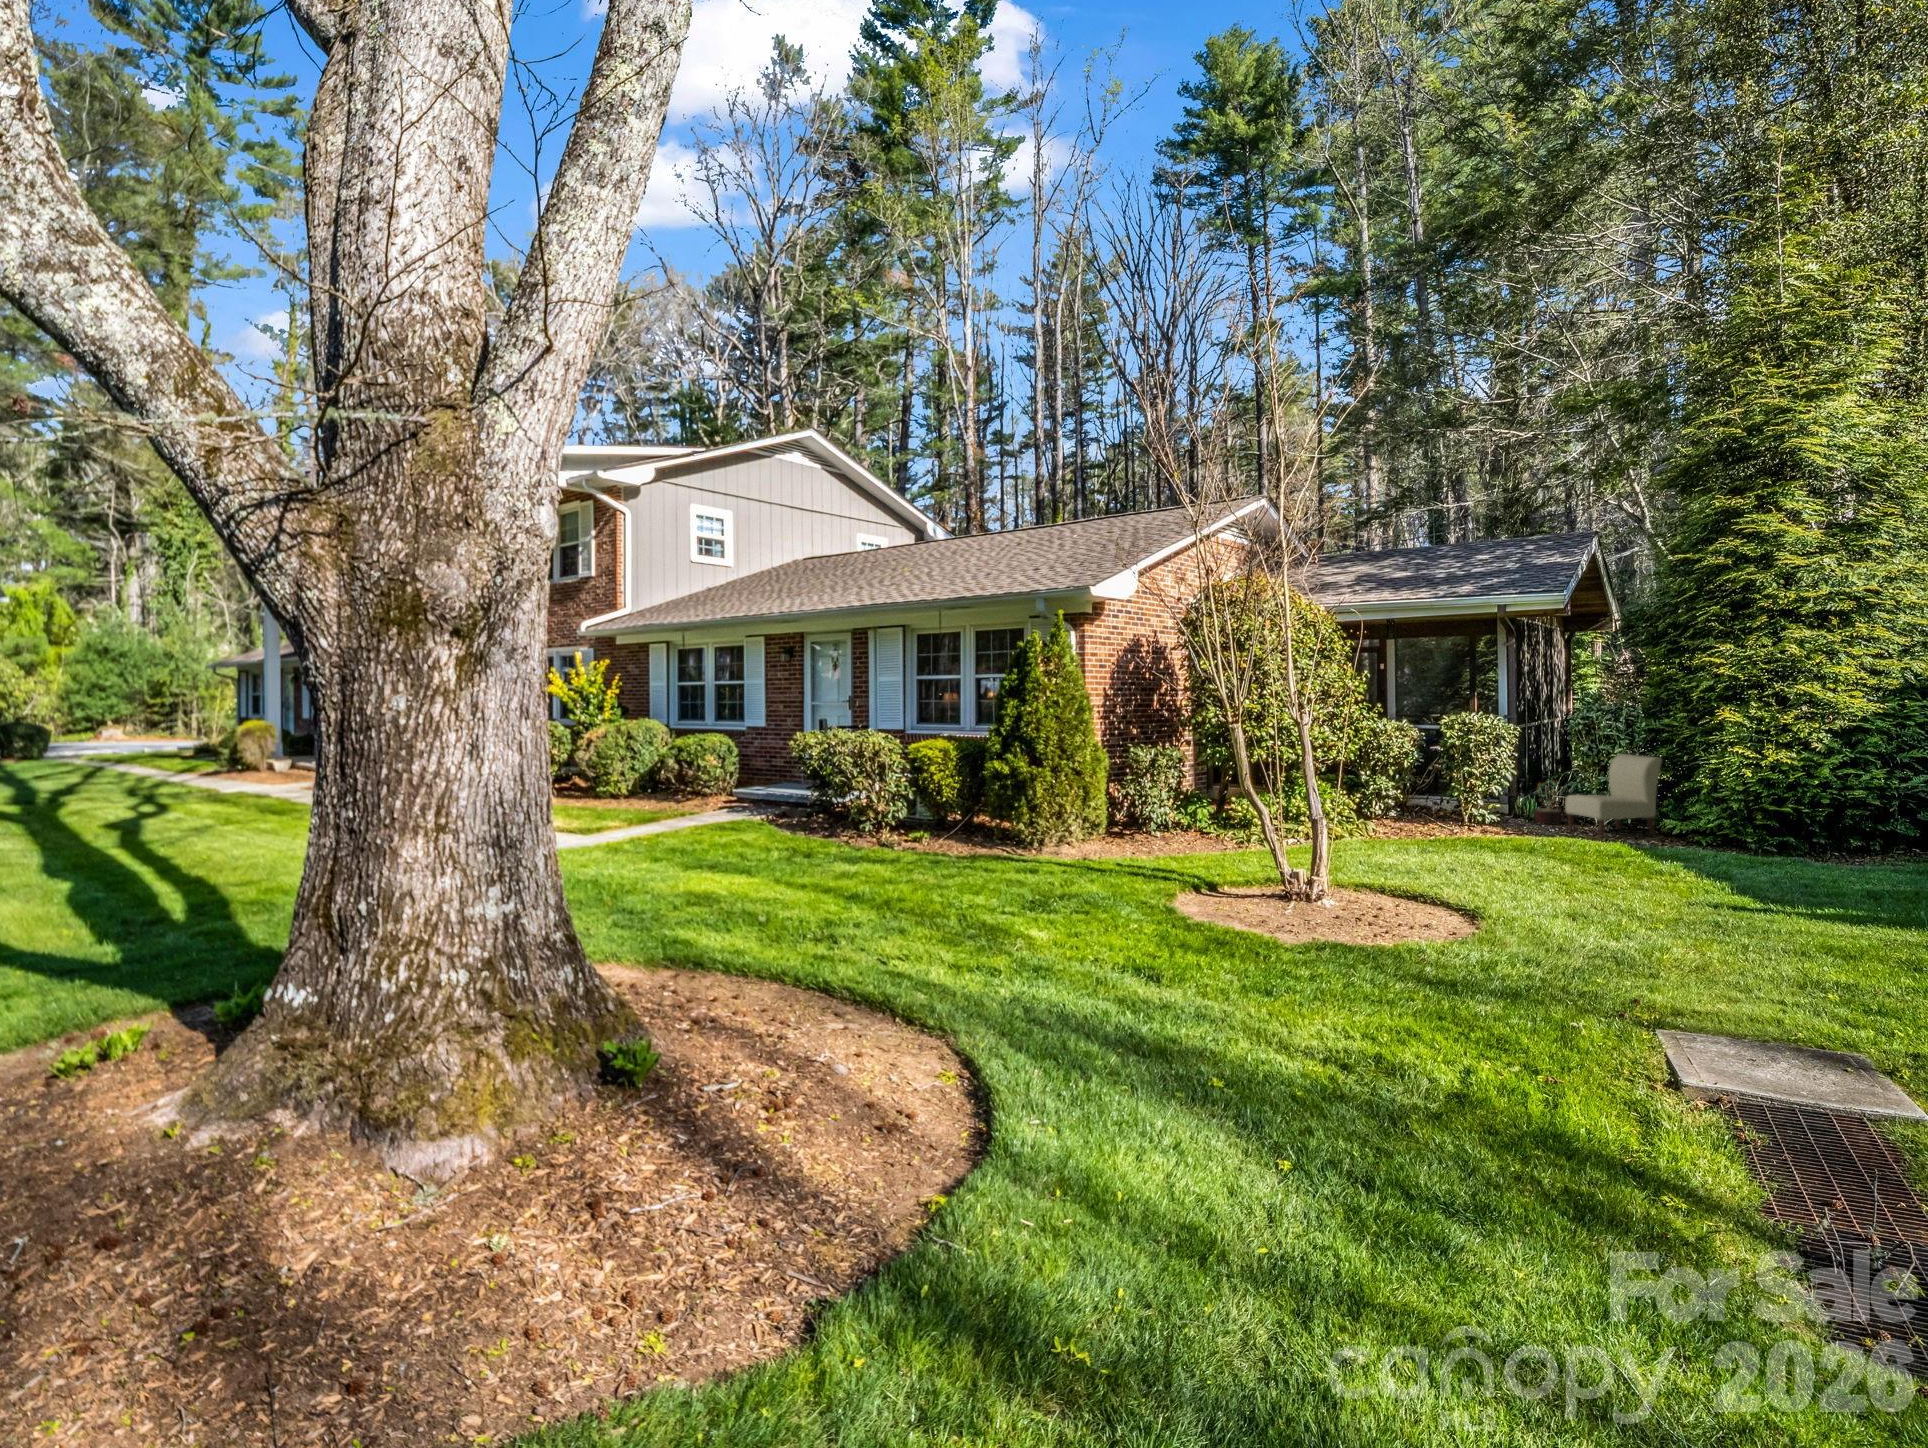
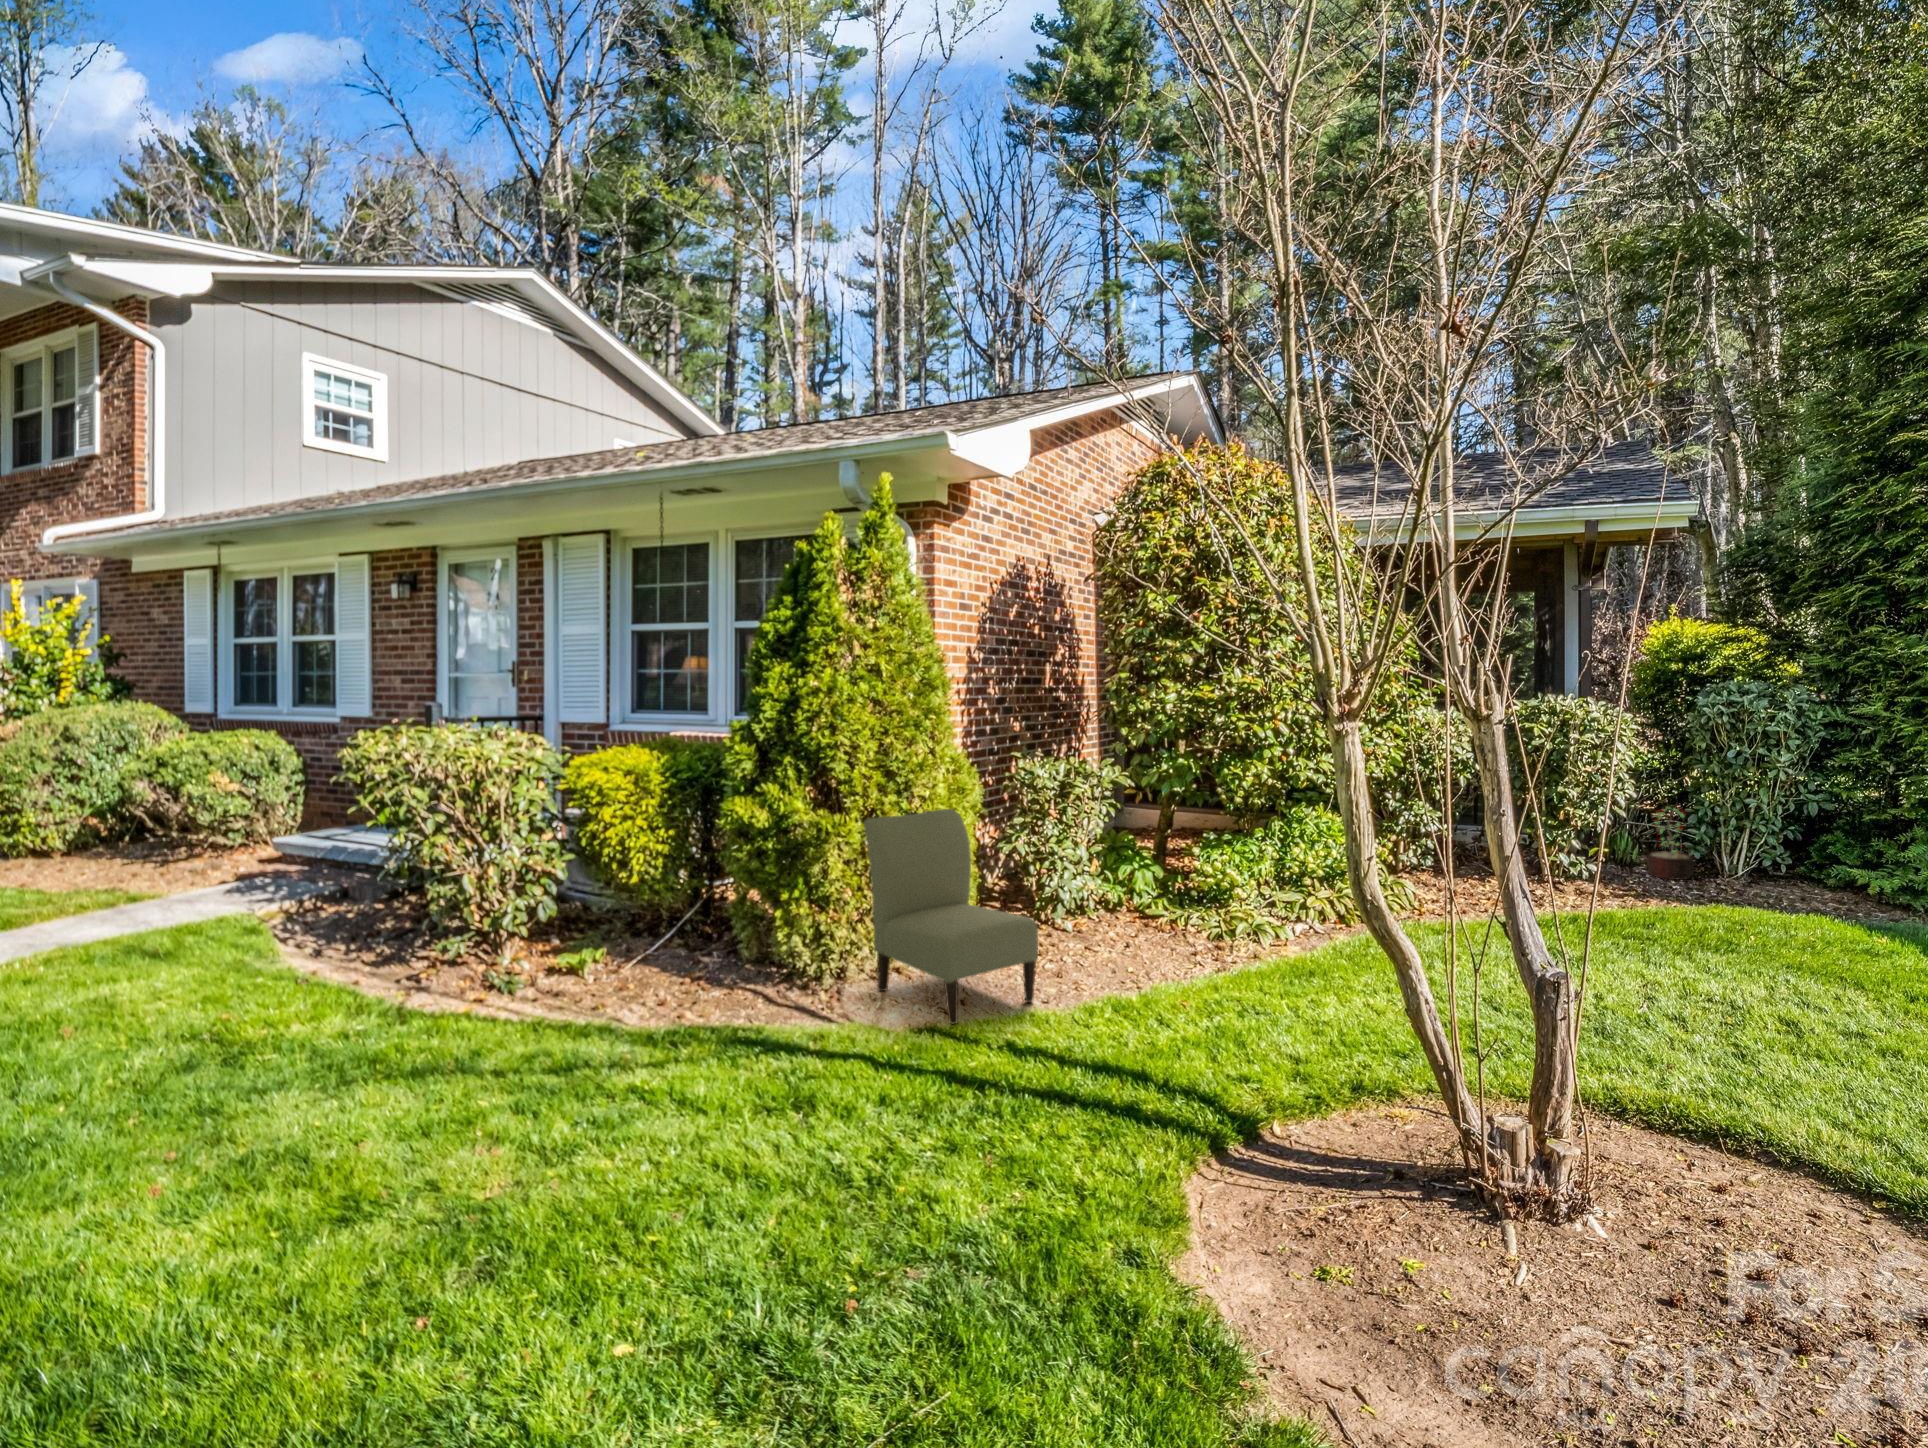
chair: present [1565,754,1662,838] -> present [864,809,1038,1024]

